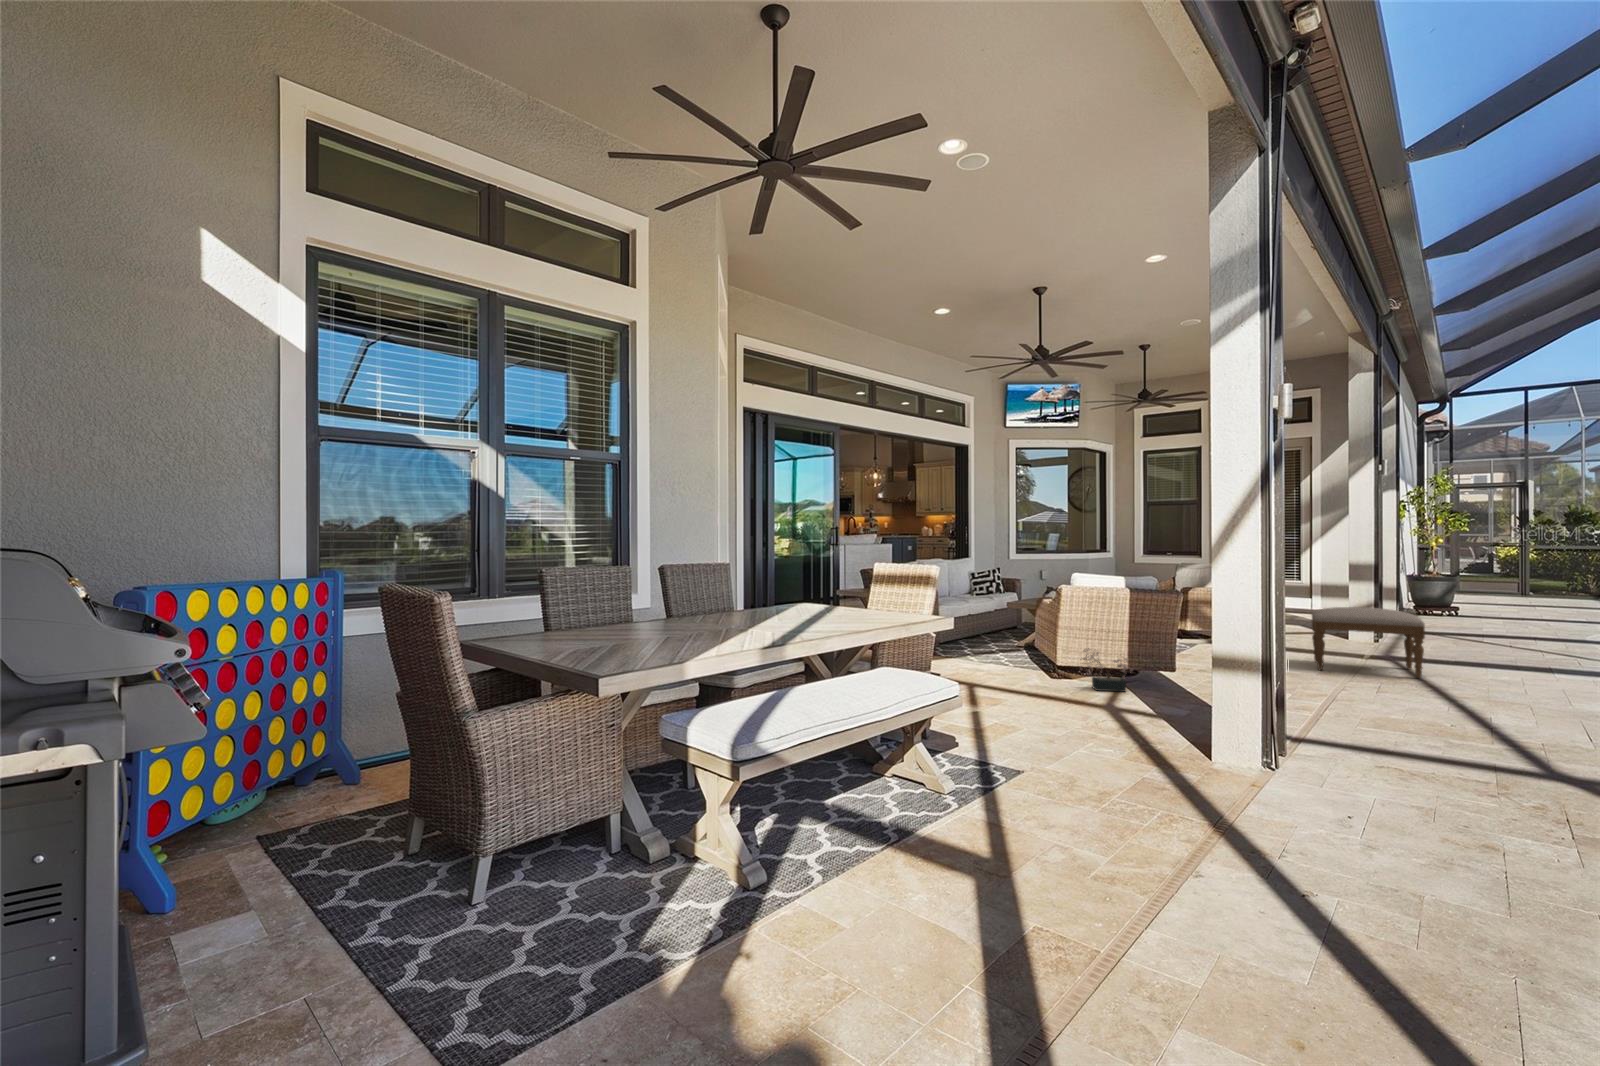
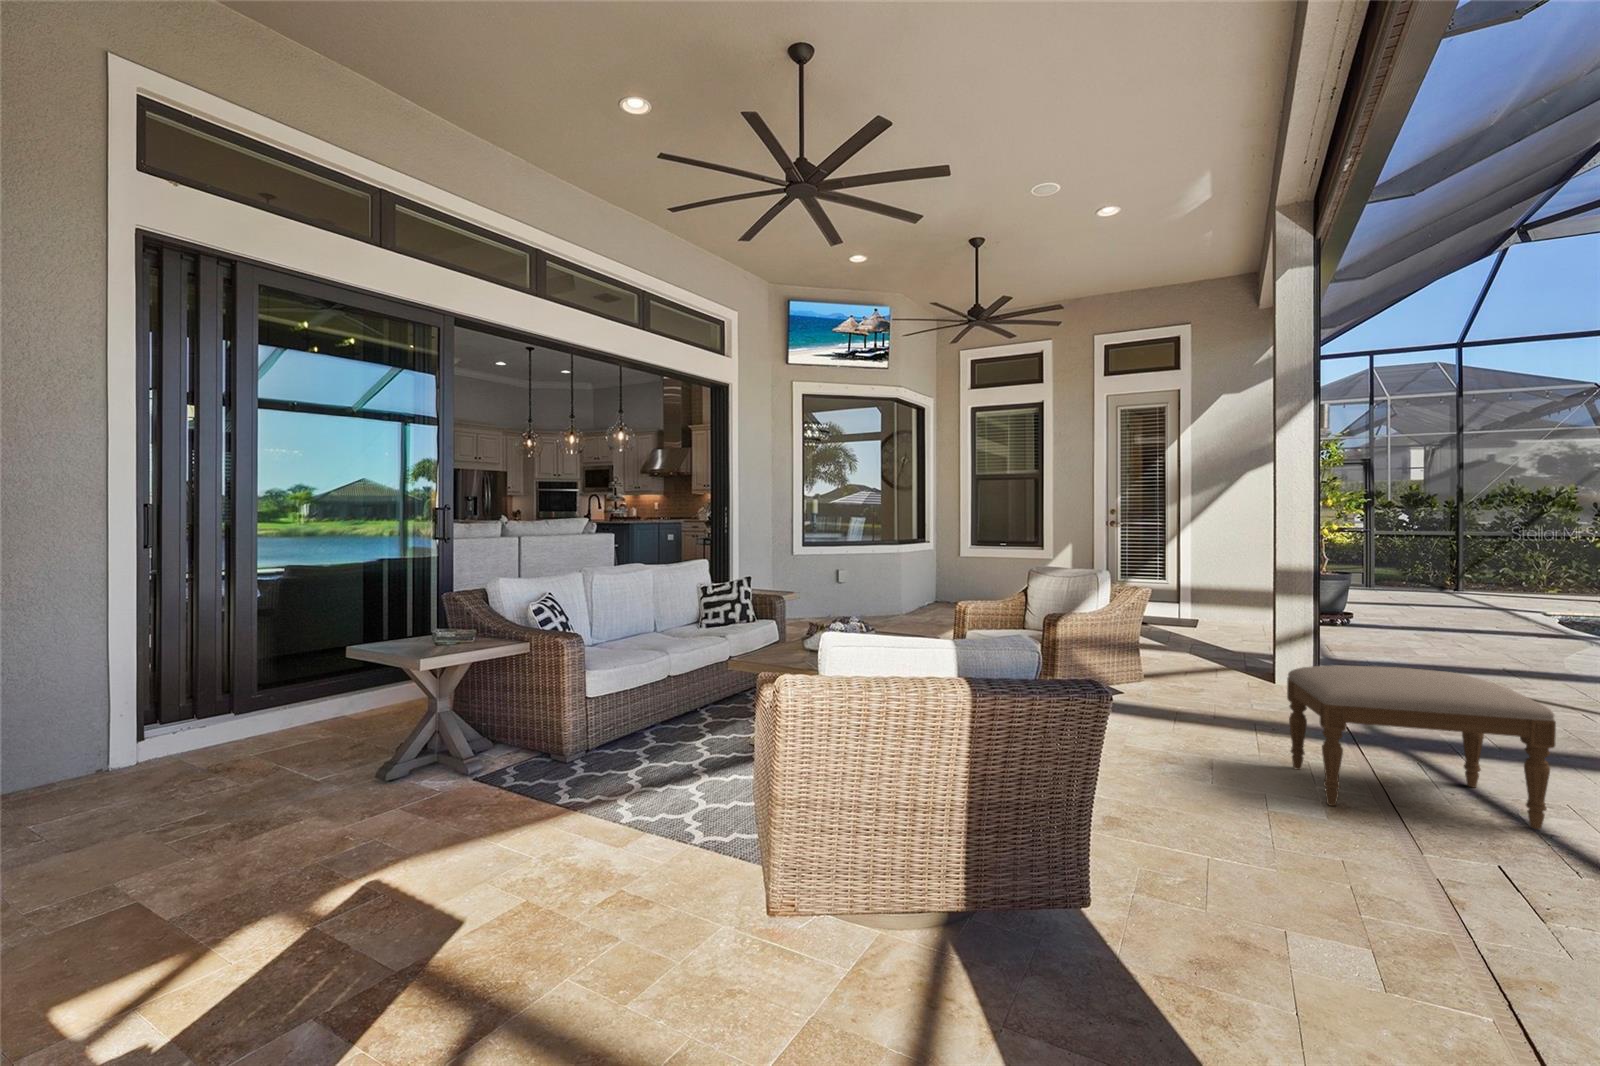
decorative plant: present [1083,648,1132,692] -> none [825,862,979,1017]

